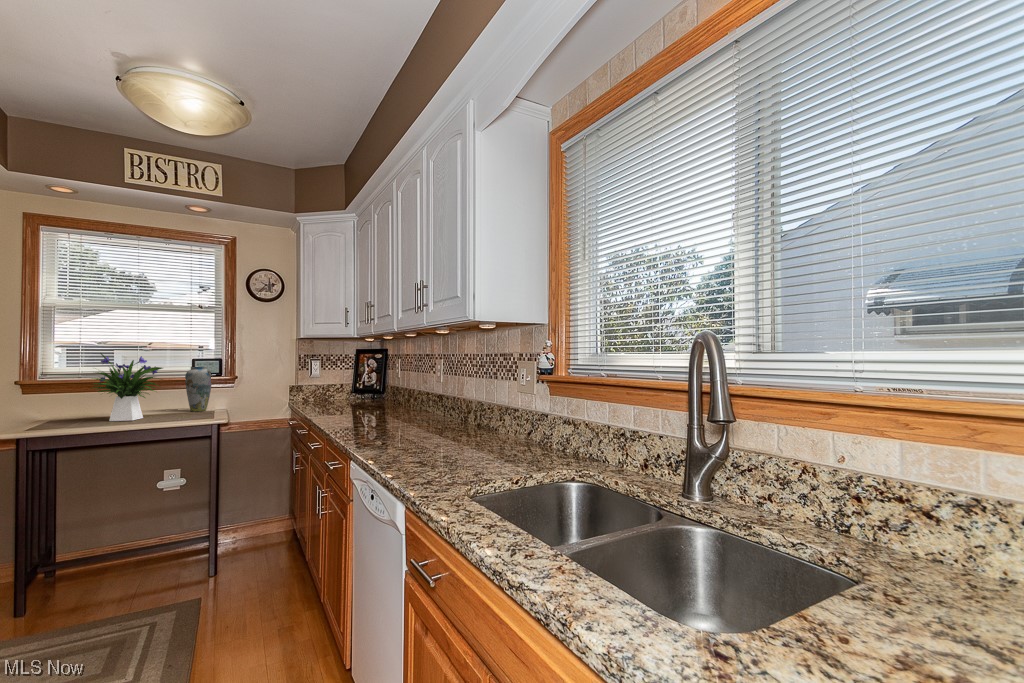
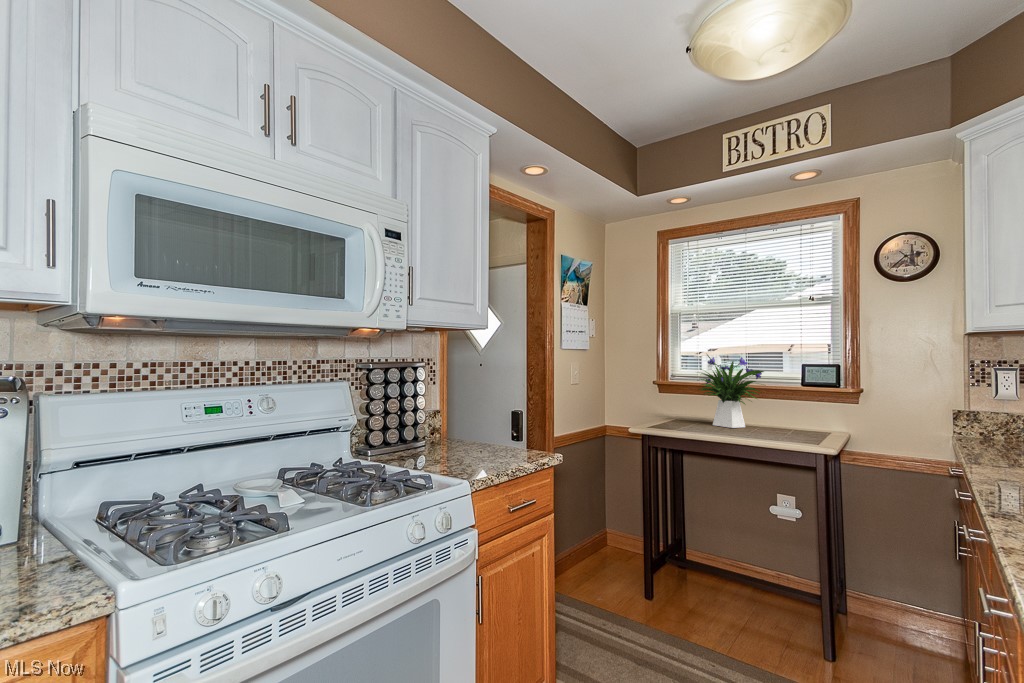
vase: present [185,366,212,411] -> none [794,373,828,430]

